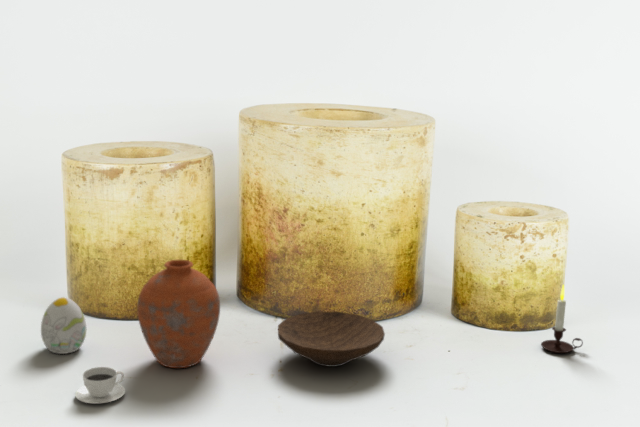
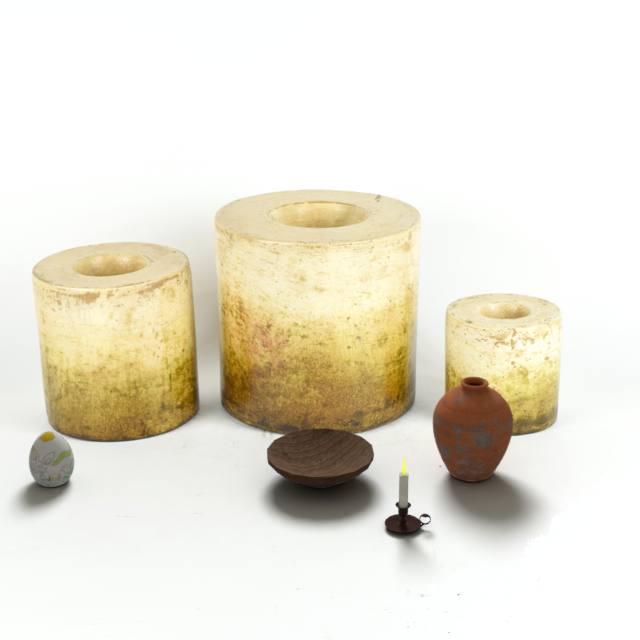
vase: present [137,260,220,368] -> present [433,377,513,482]
candle: present [541,285,583,353] -> present [385,457,431,533]
teacup: present [75,367,125,403] -> none [73,506,121,544]

